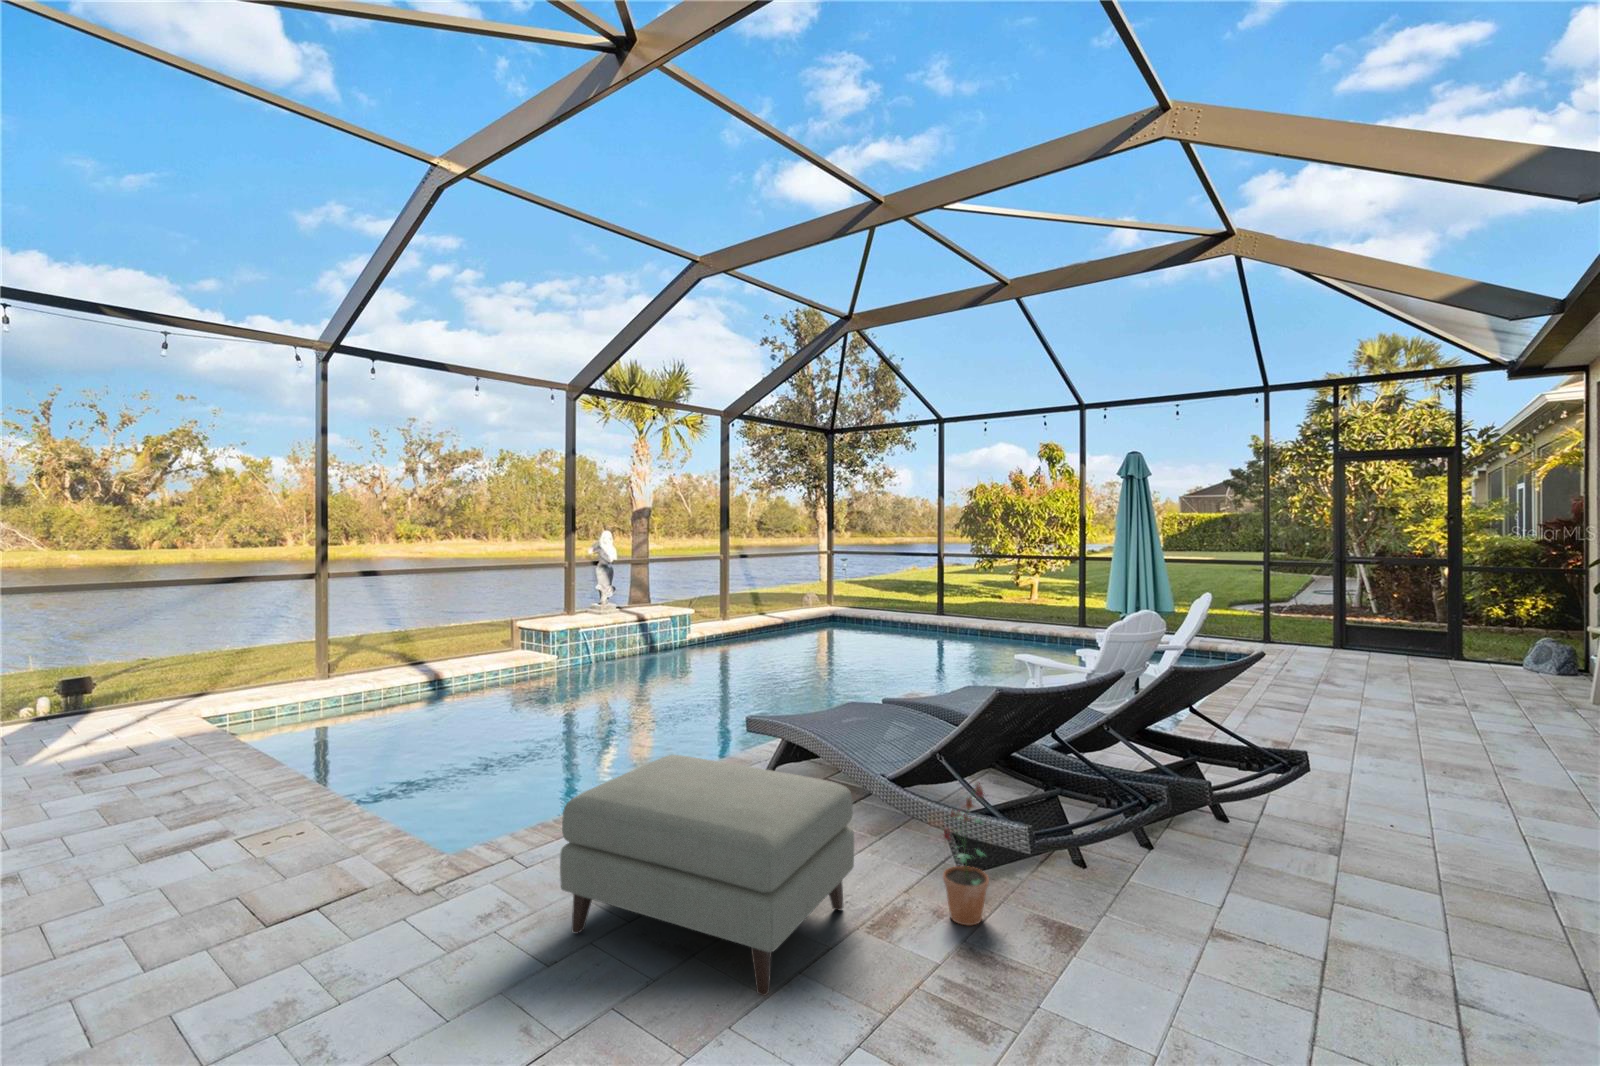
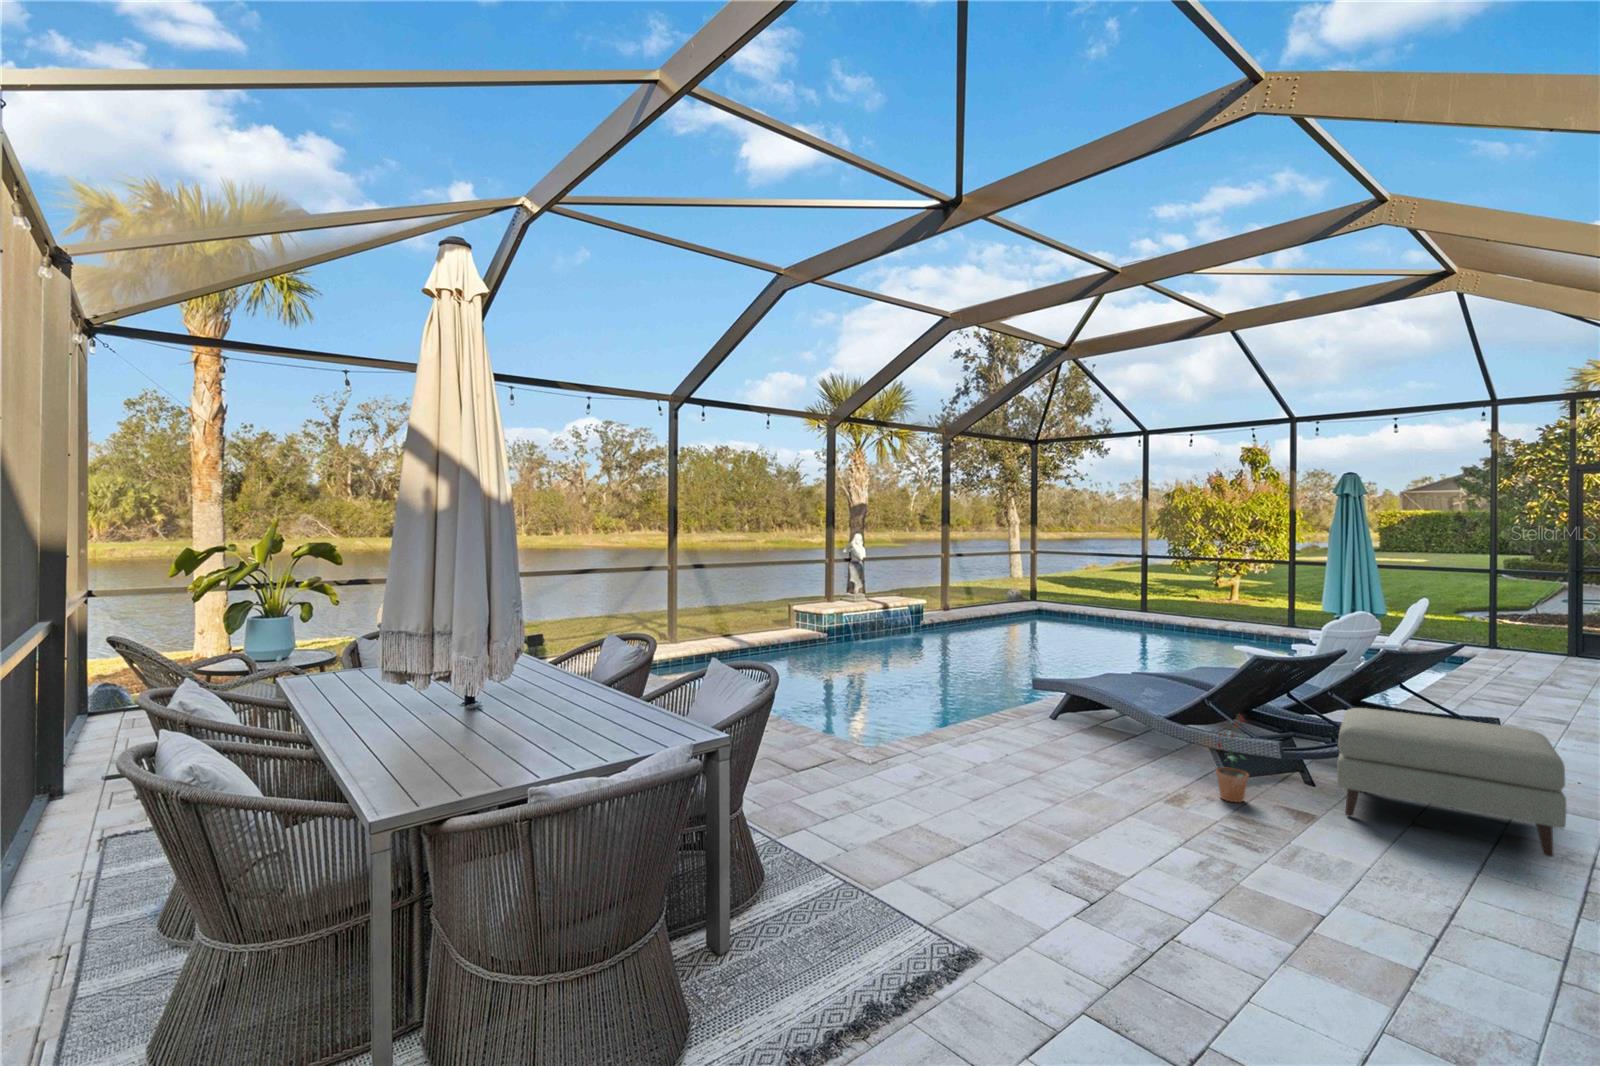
ottoman: present [560,755,854,996] -> present [1337,708,1566,857]

